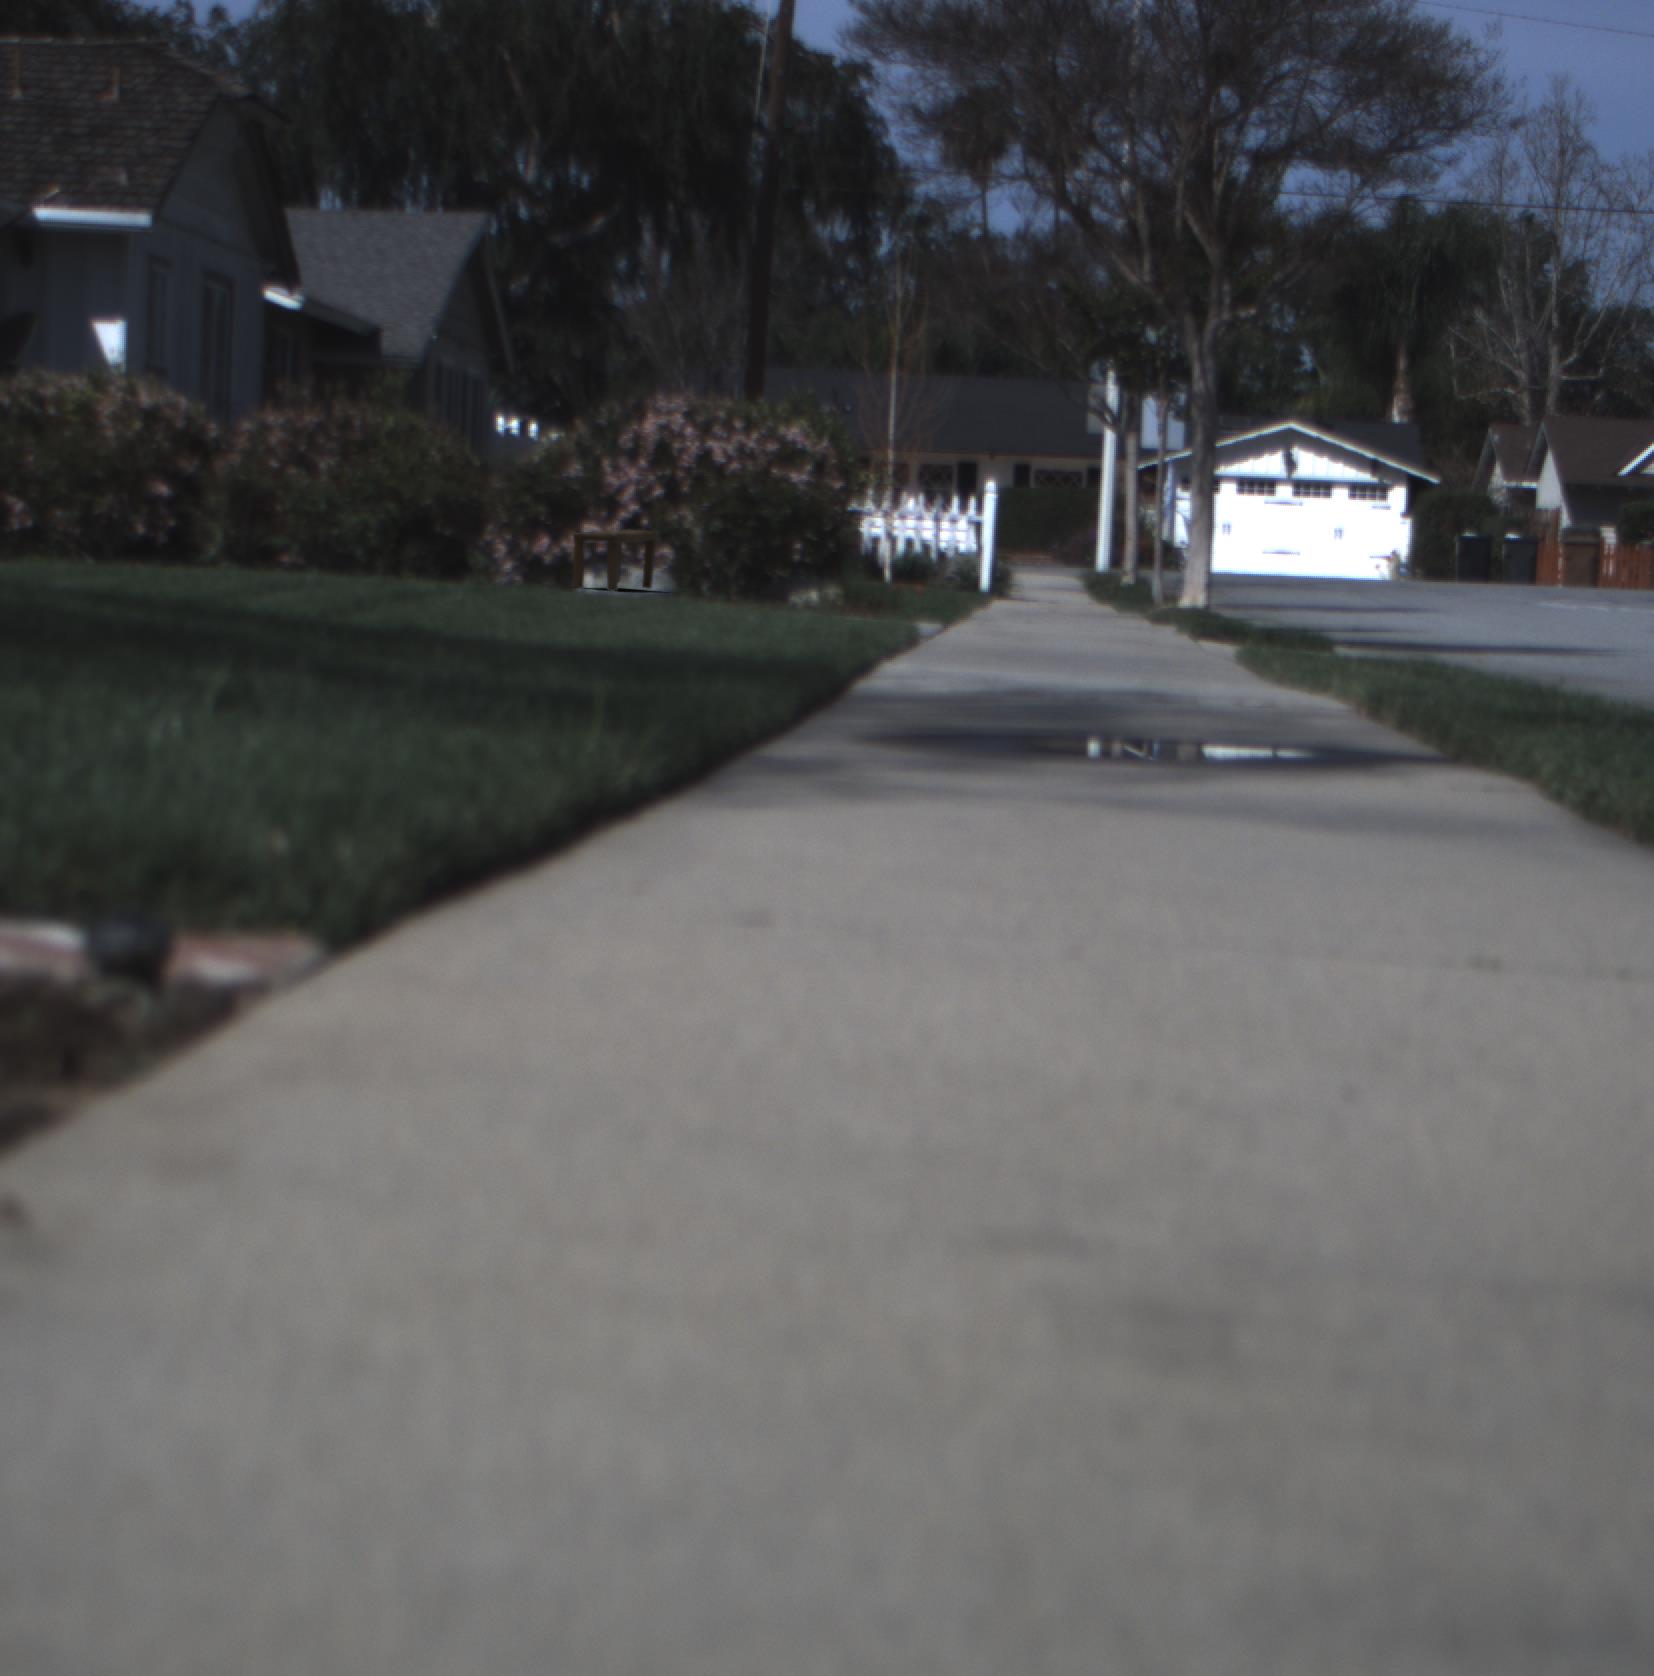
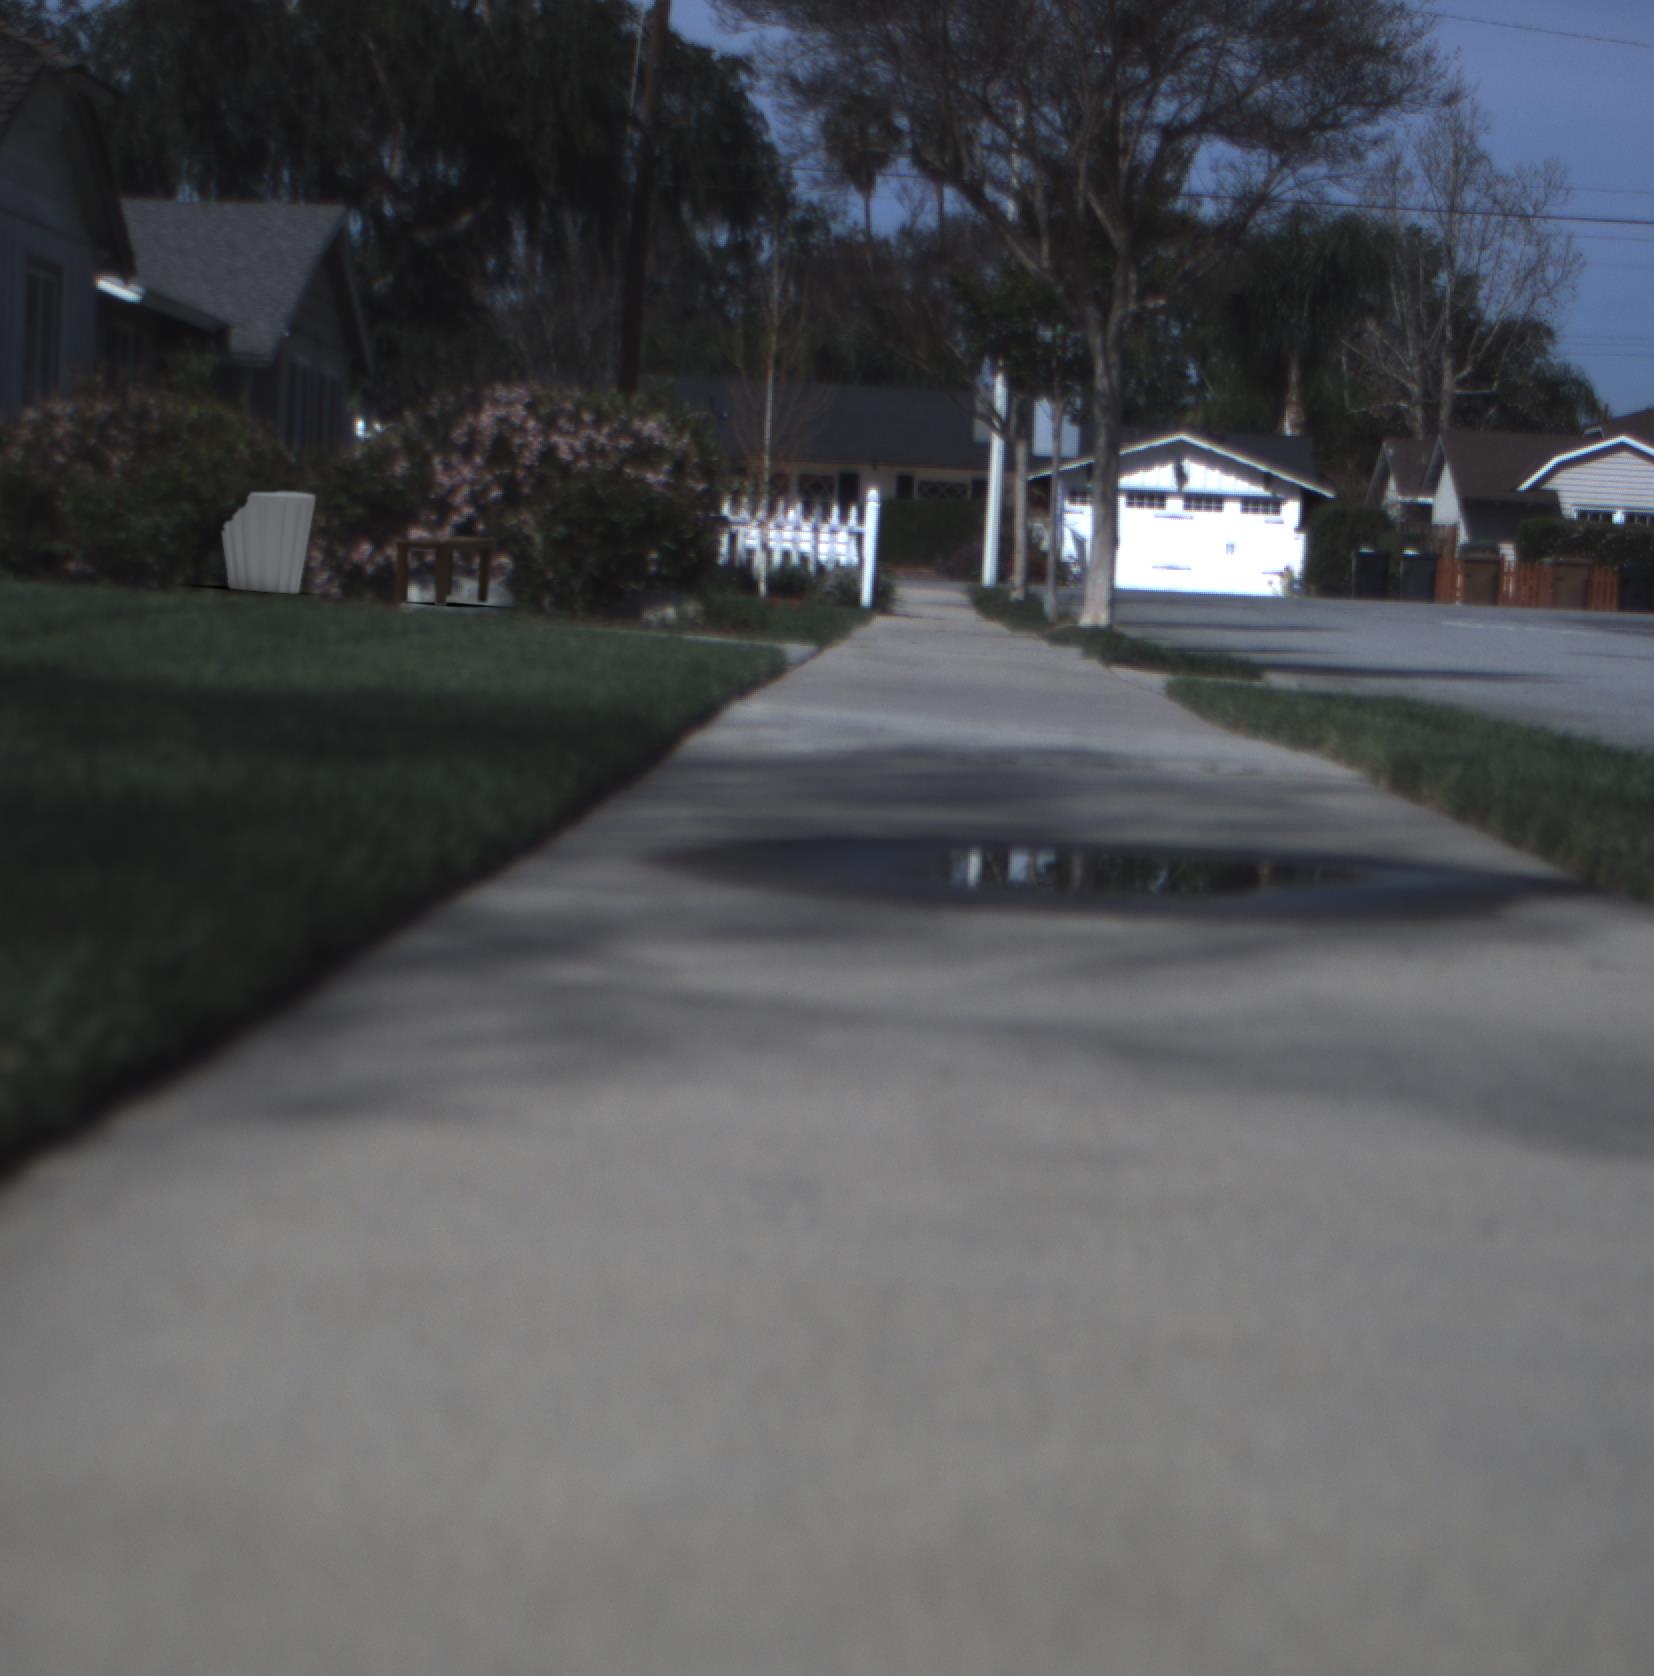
trash can: none [417,482,503,581] -> present [222,492,315,593]

